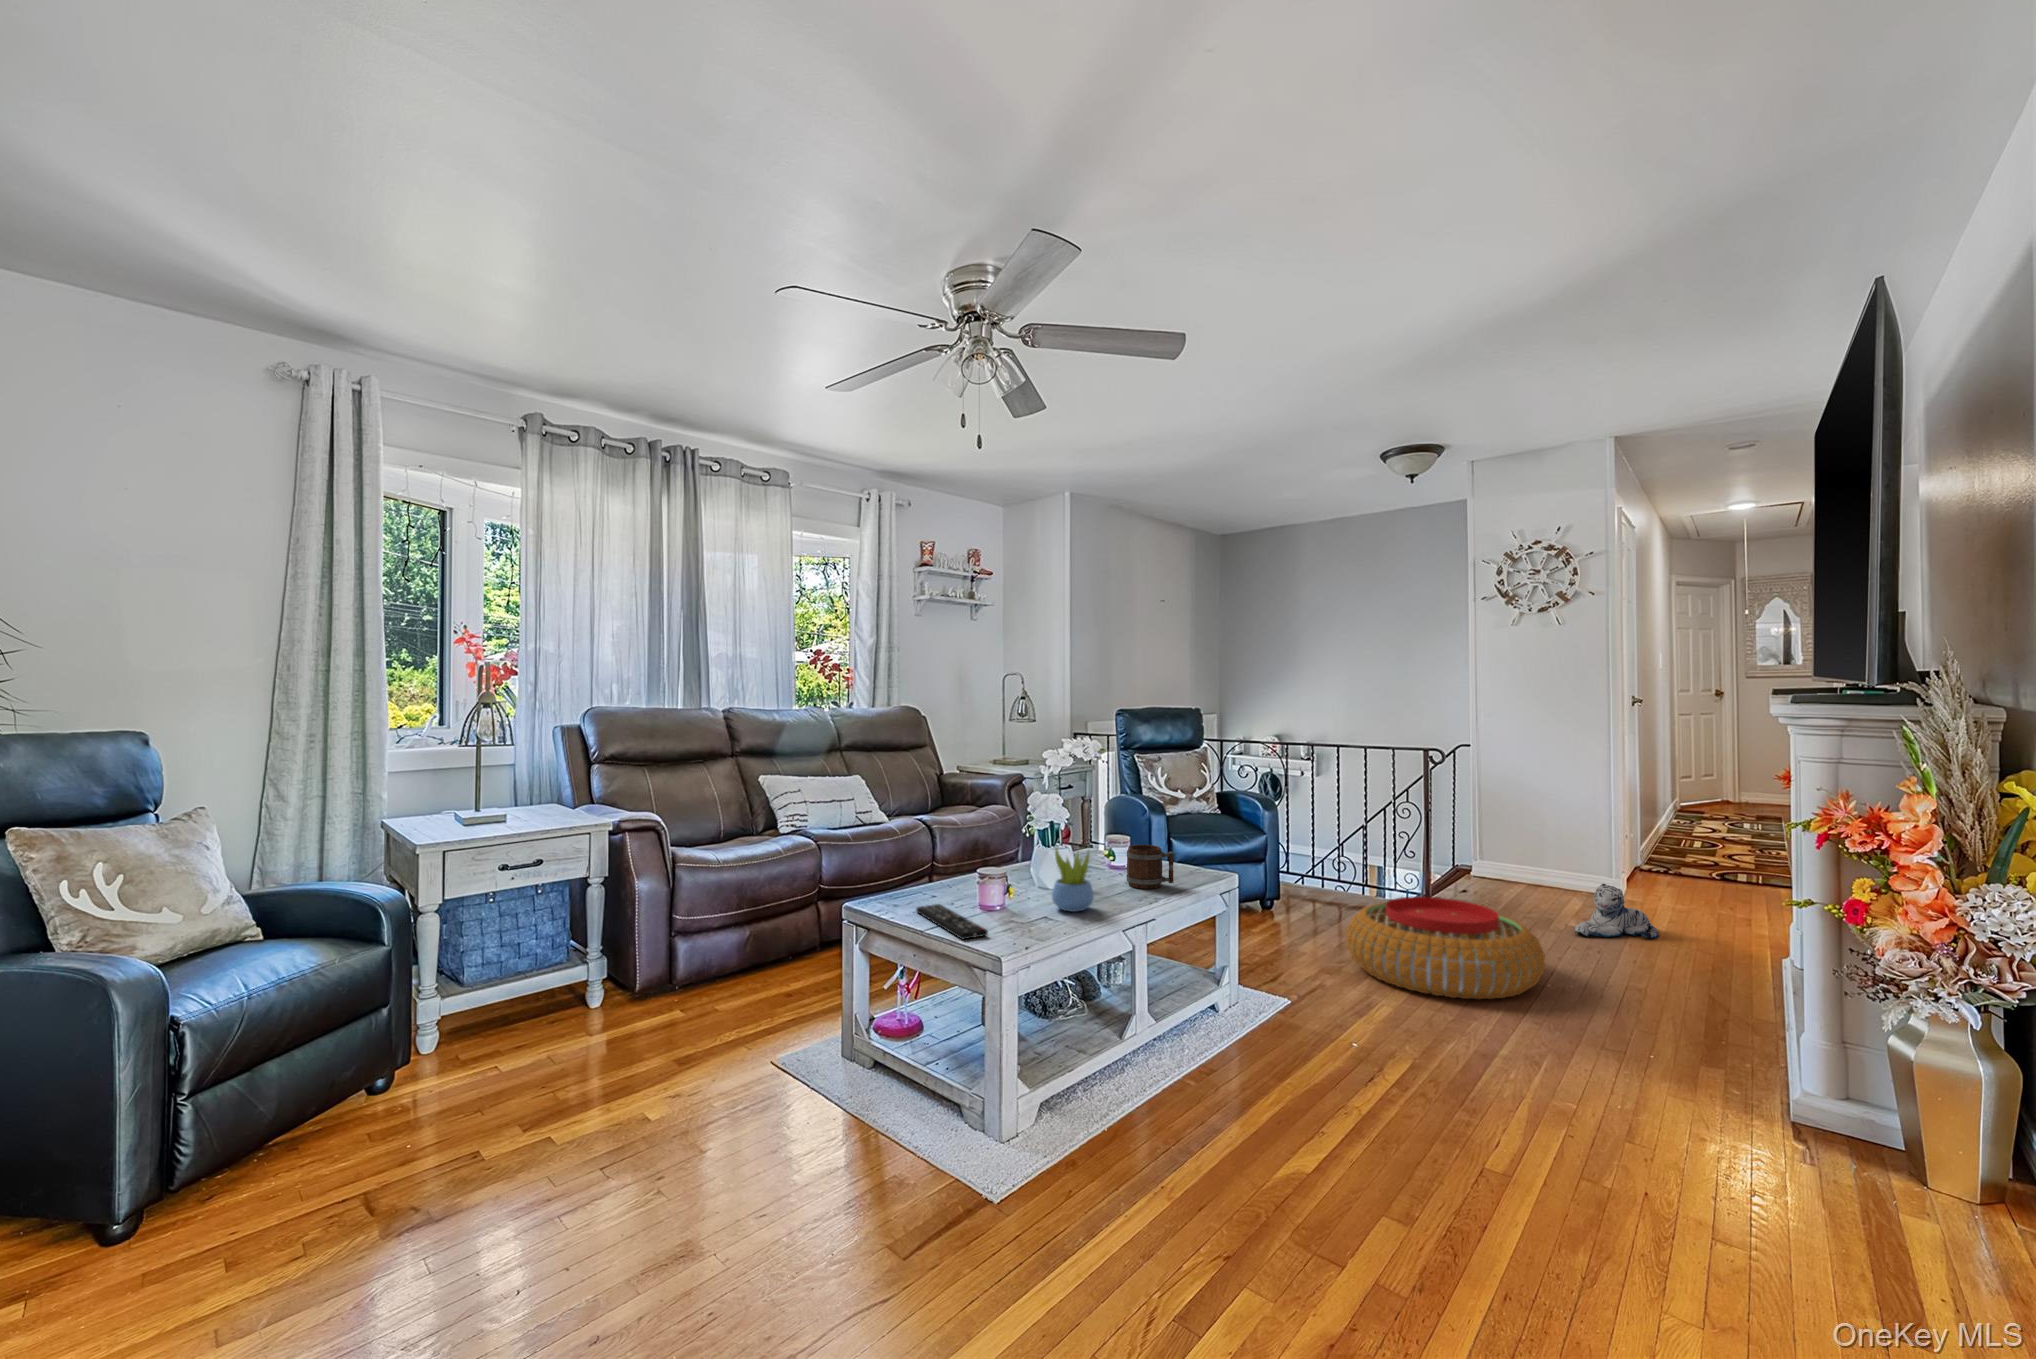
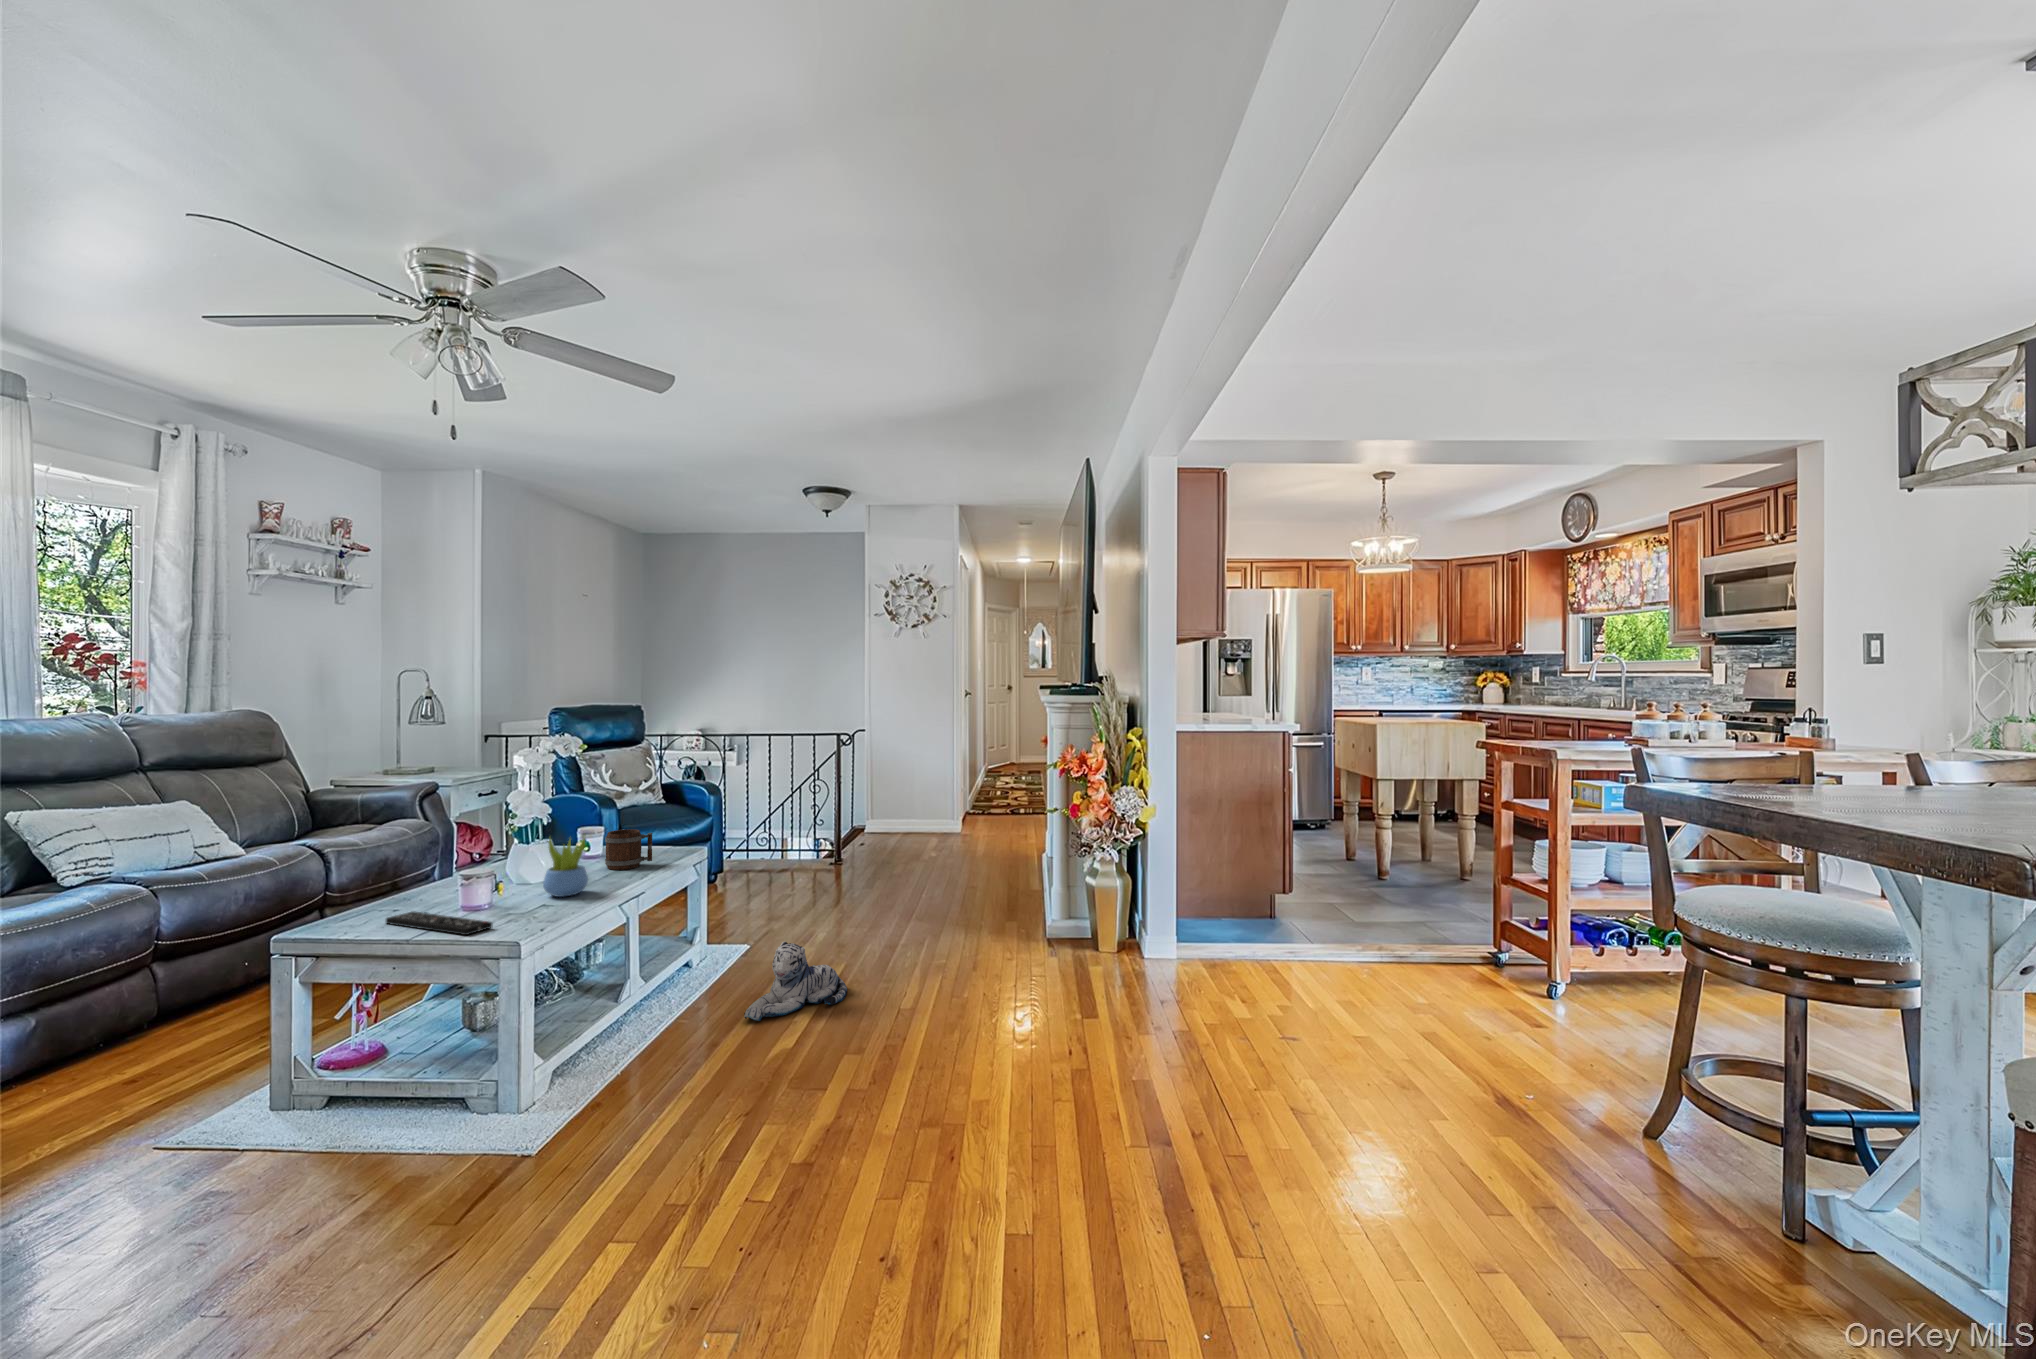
plush toy: present [1574,883,1659,938] -> present [744,942,847,1021]
pouf: present [1346,897,1545,999] -> none [785,849,927,922]

